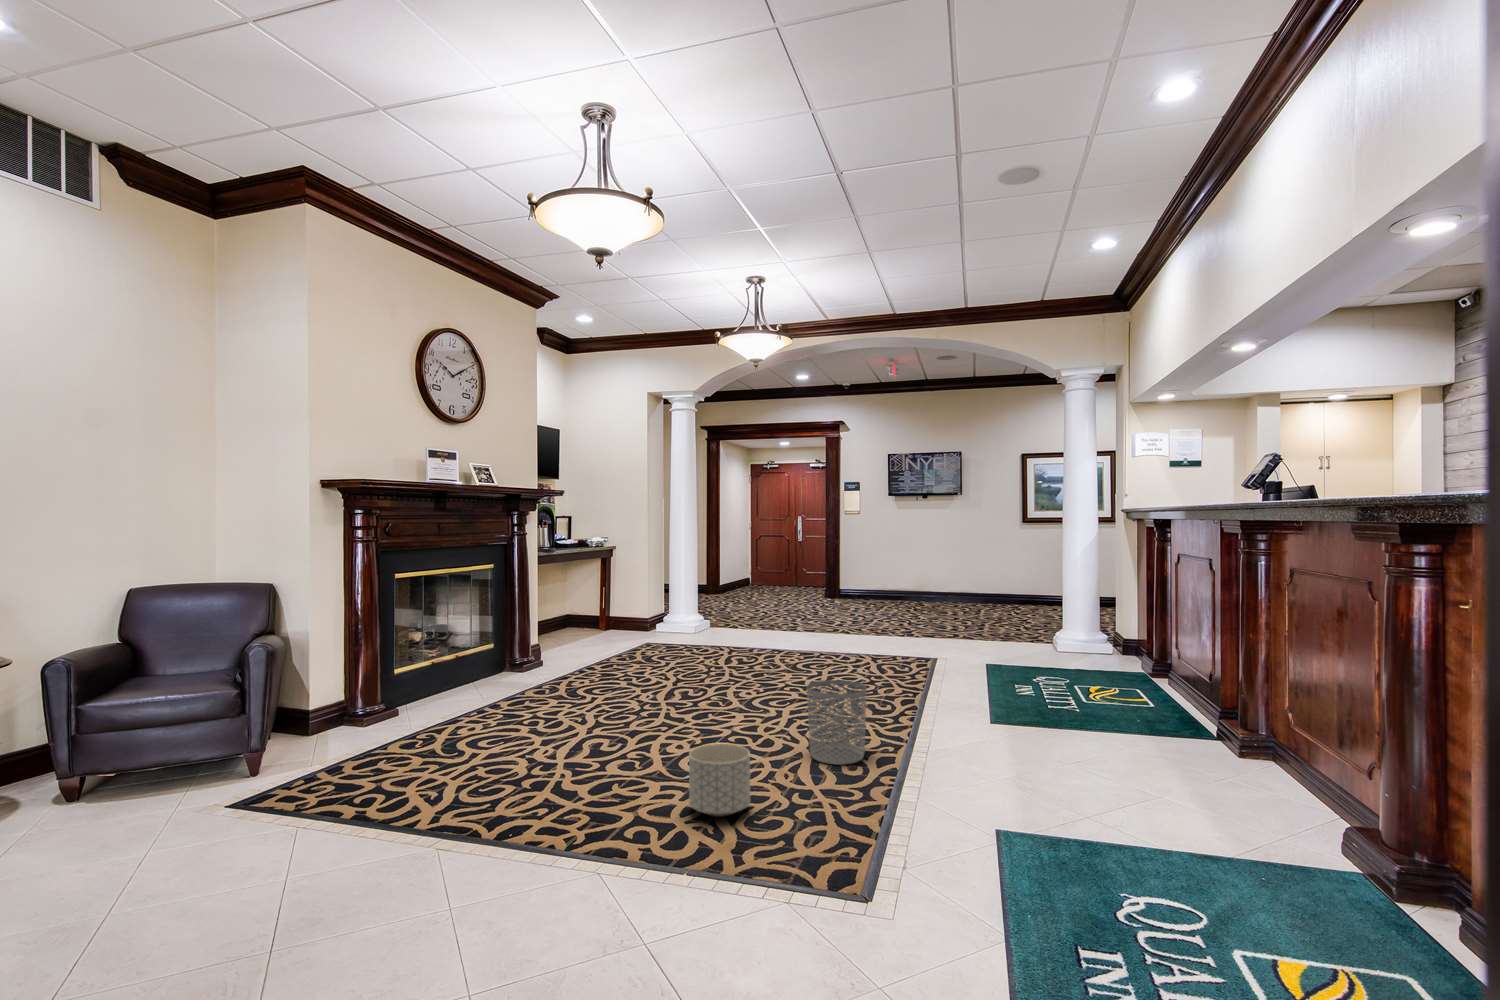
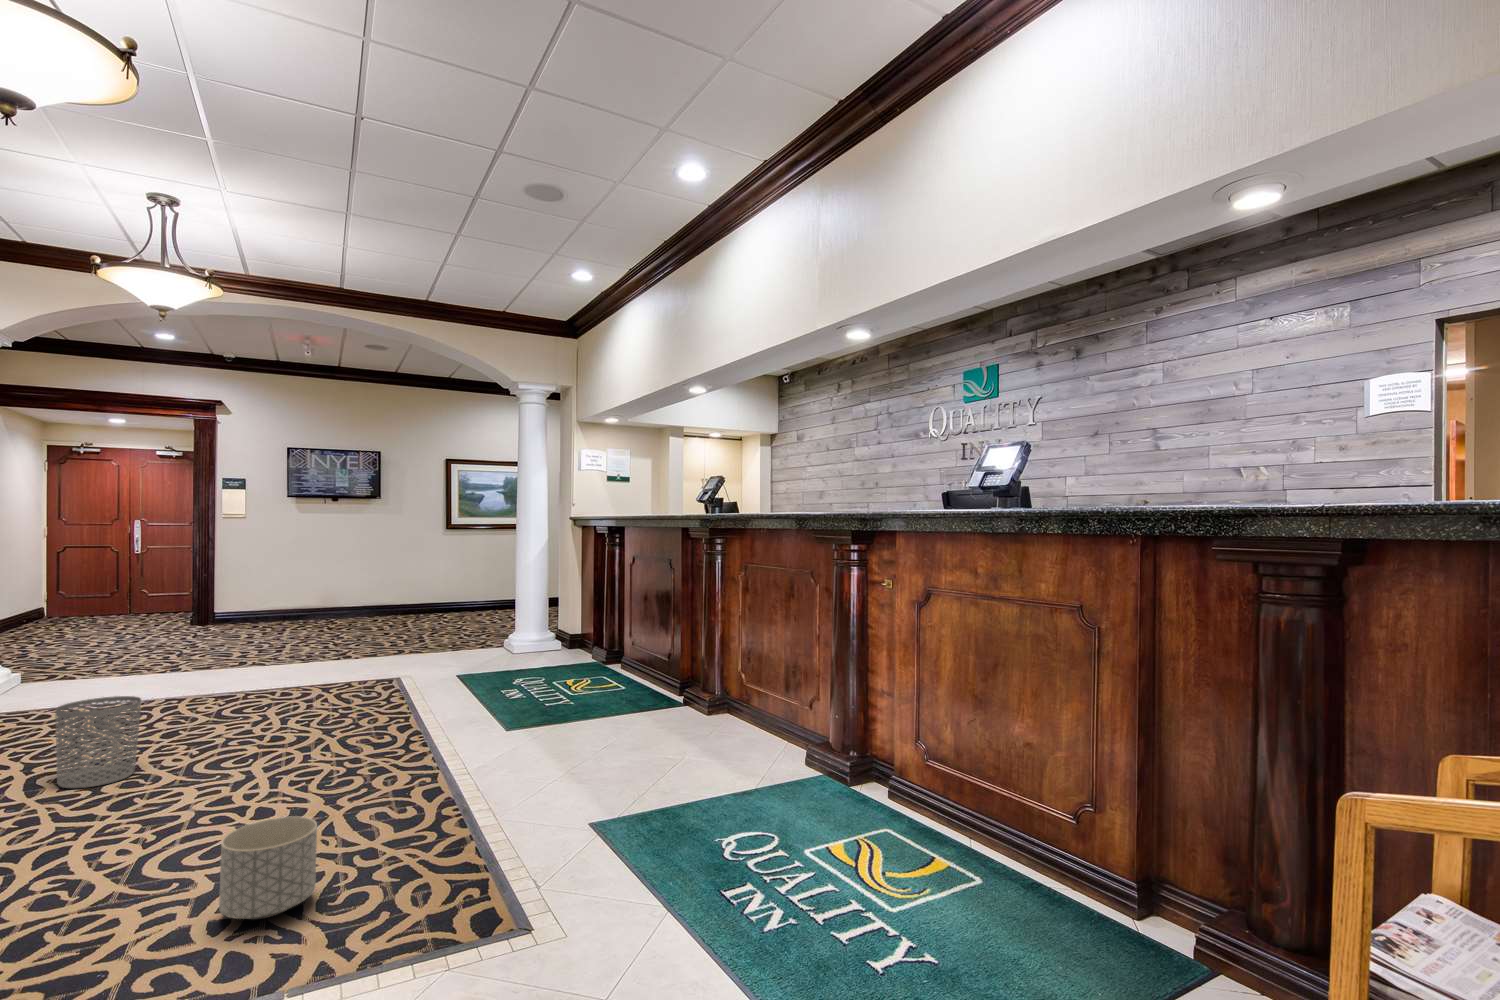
waste bin: present [807,680,867,765] -> present [56,696,141,788]

